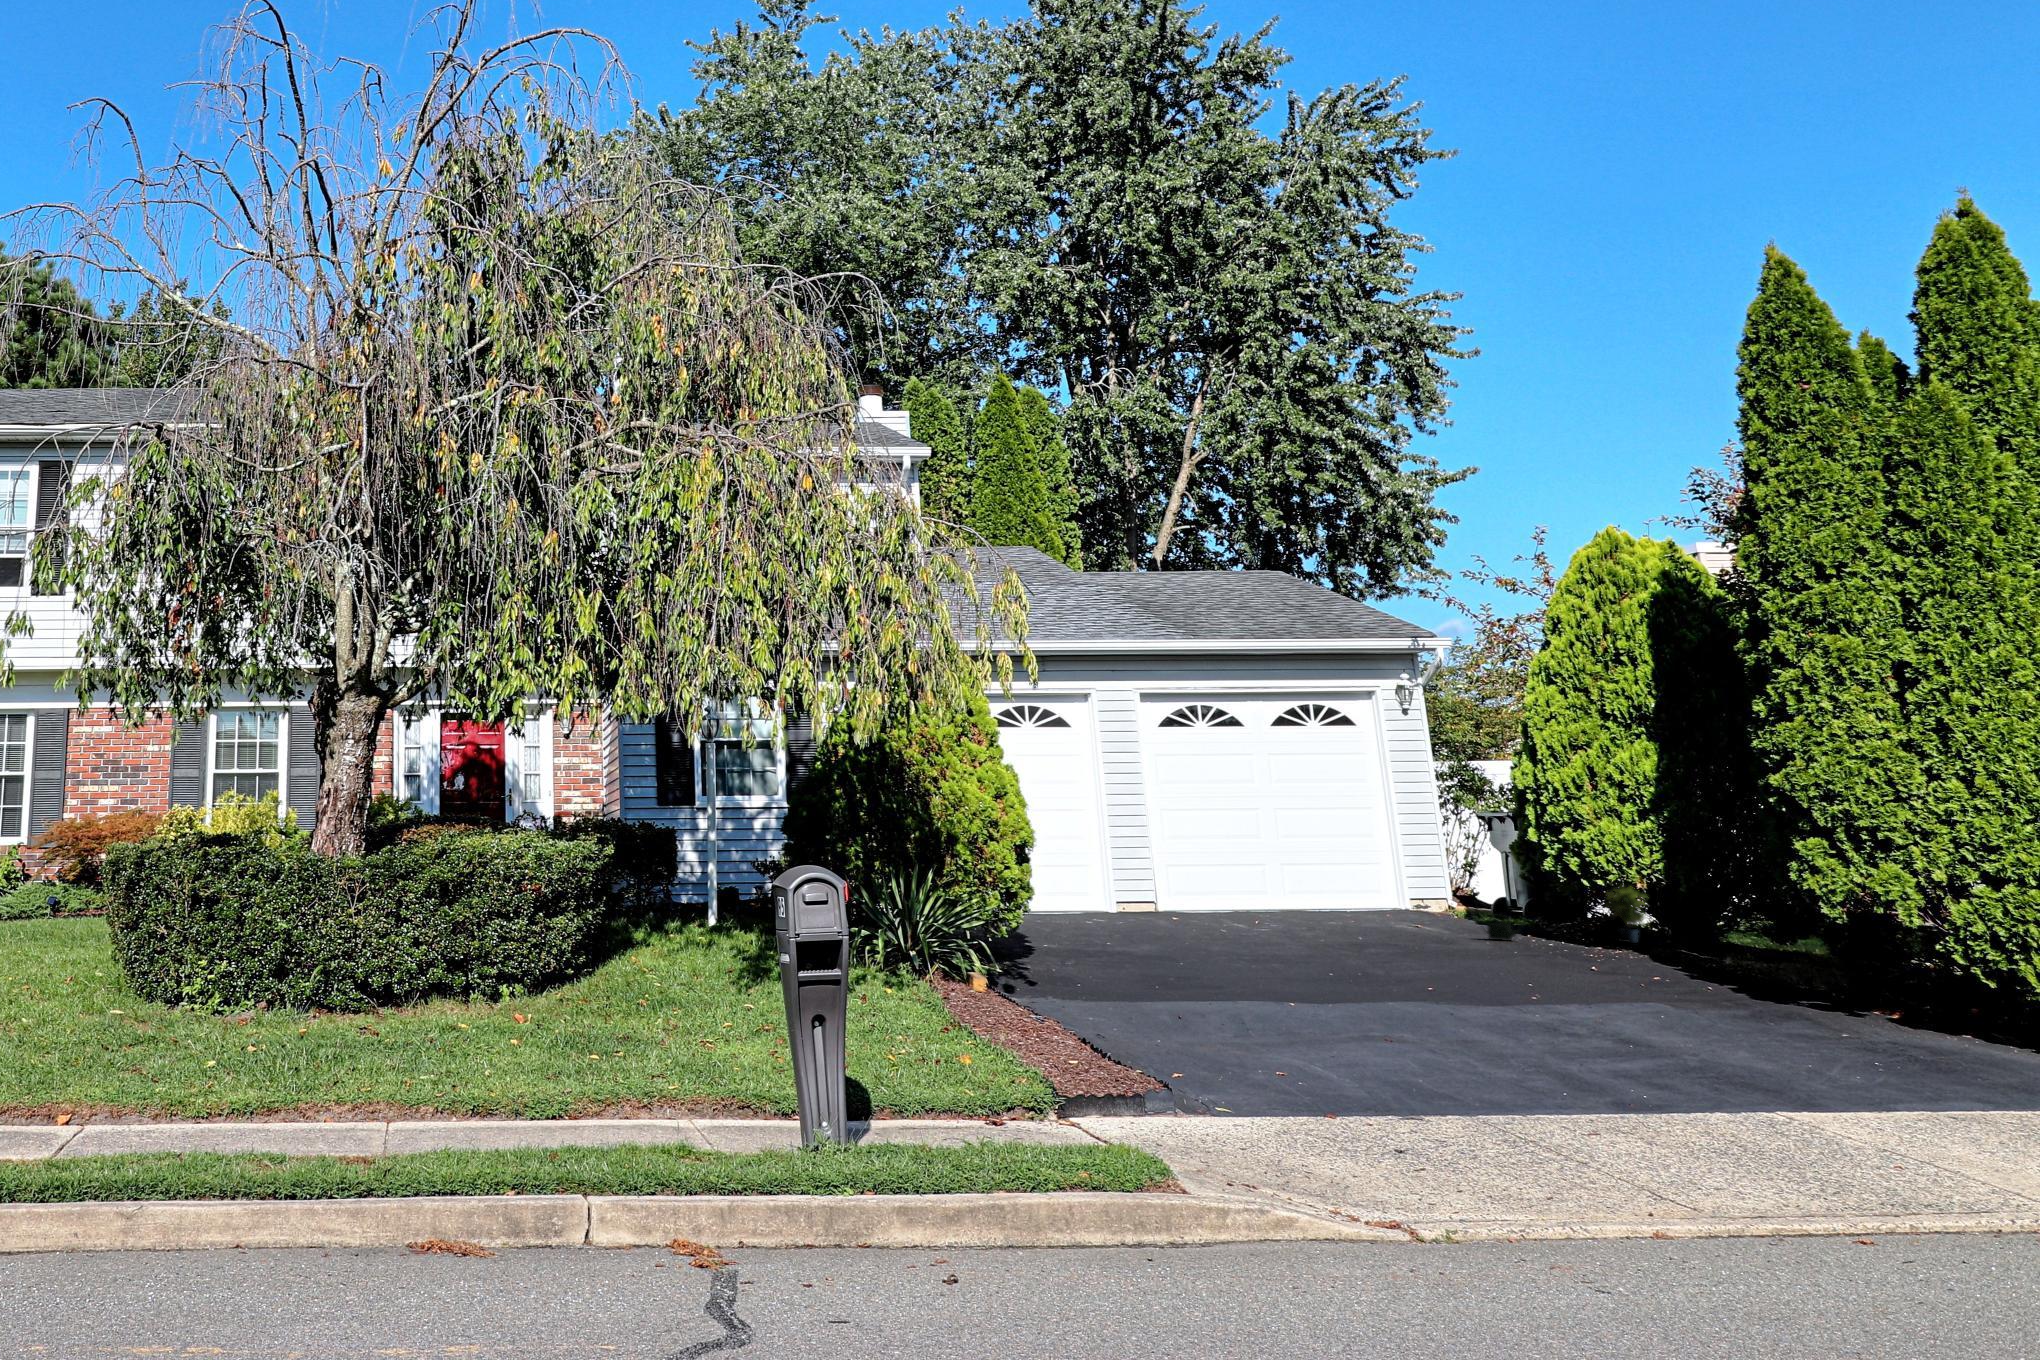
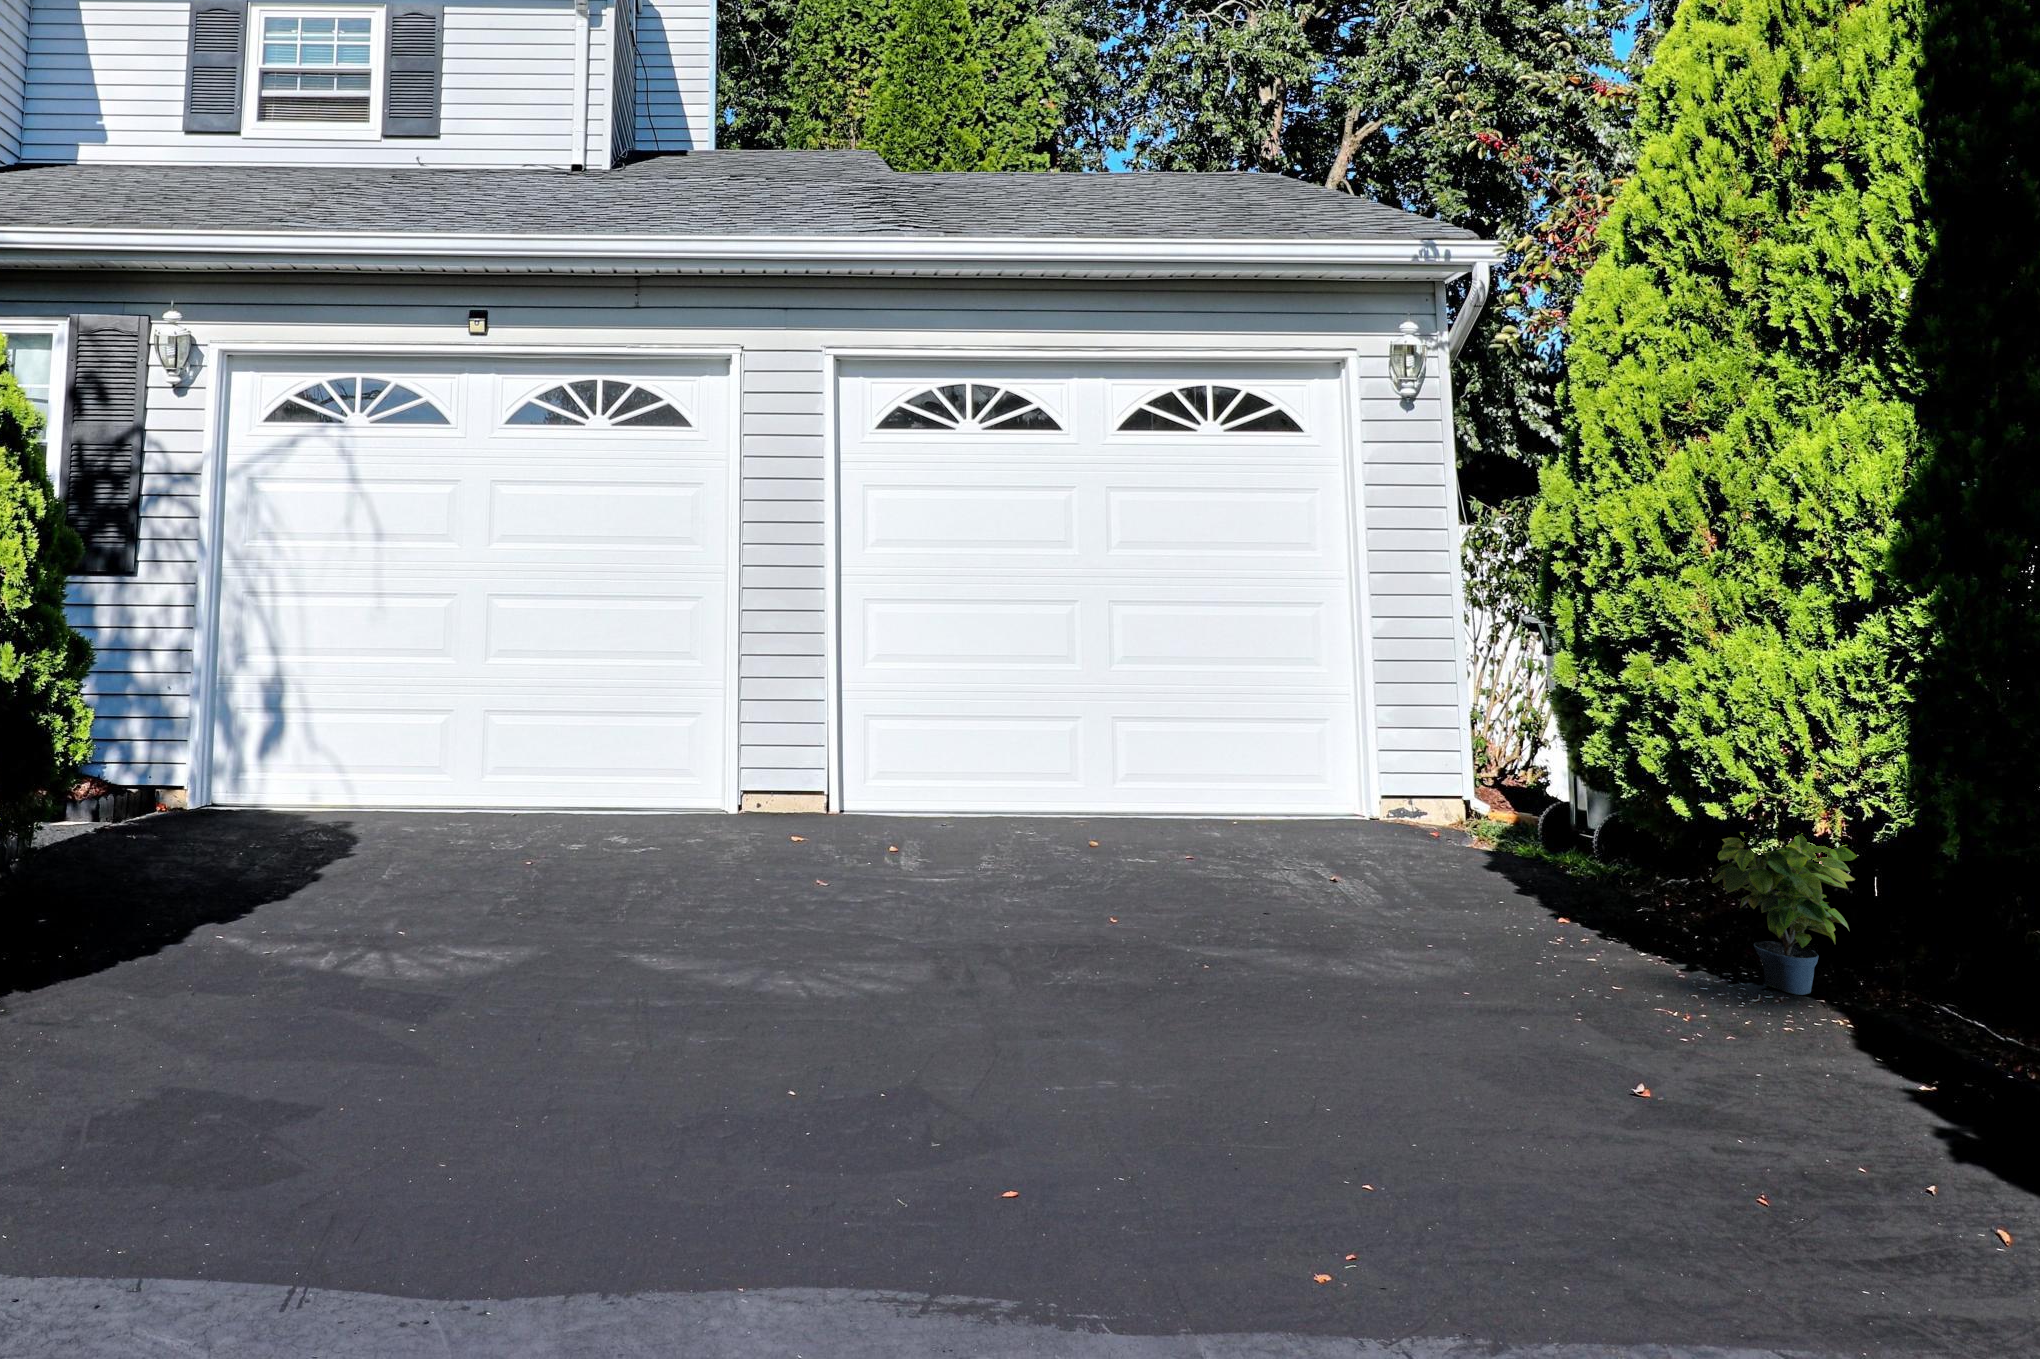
watering can: present [1486,922,1526,941] -> none [1350,868,1467,945]

